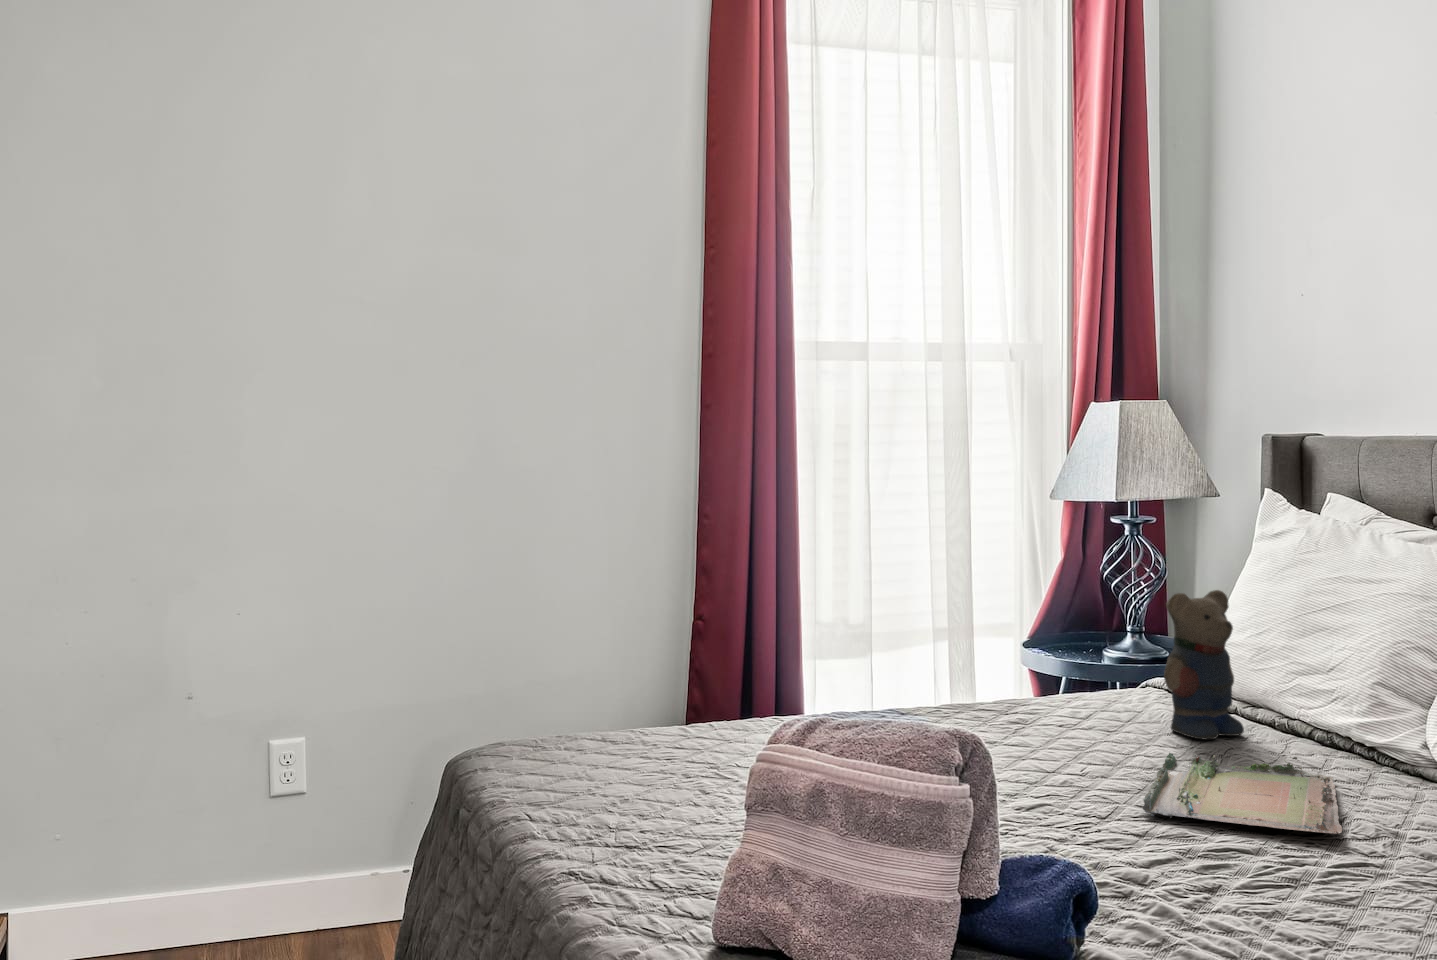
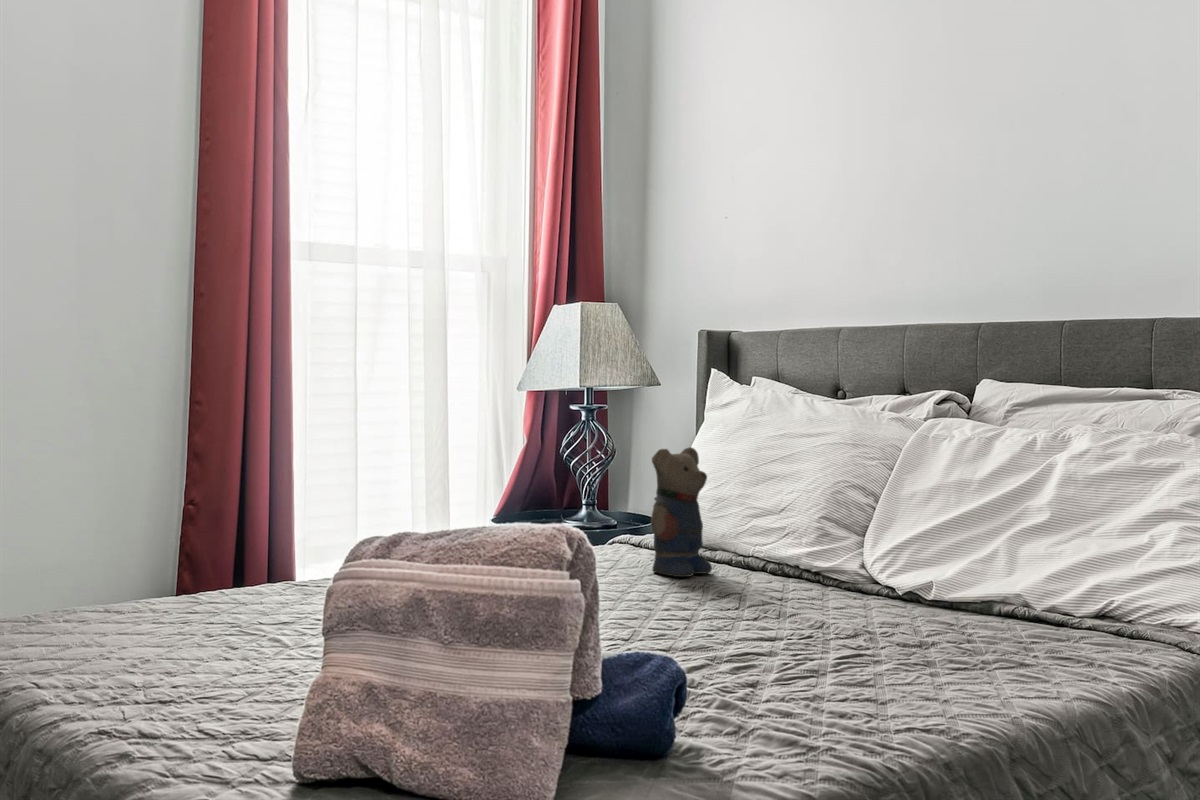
tray: present [1143,752,1342,834] -> none [661,577,830,633]

